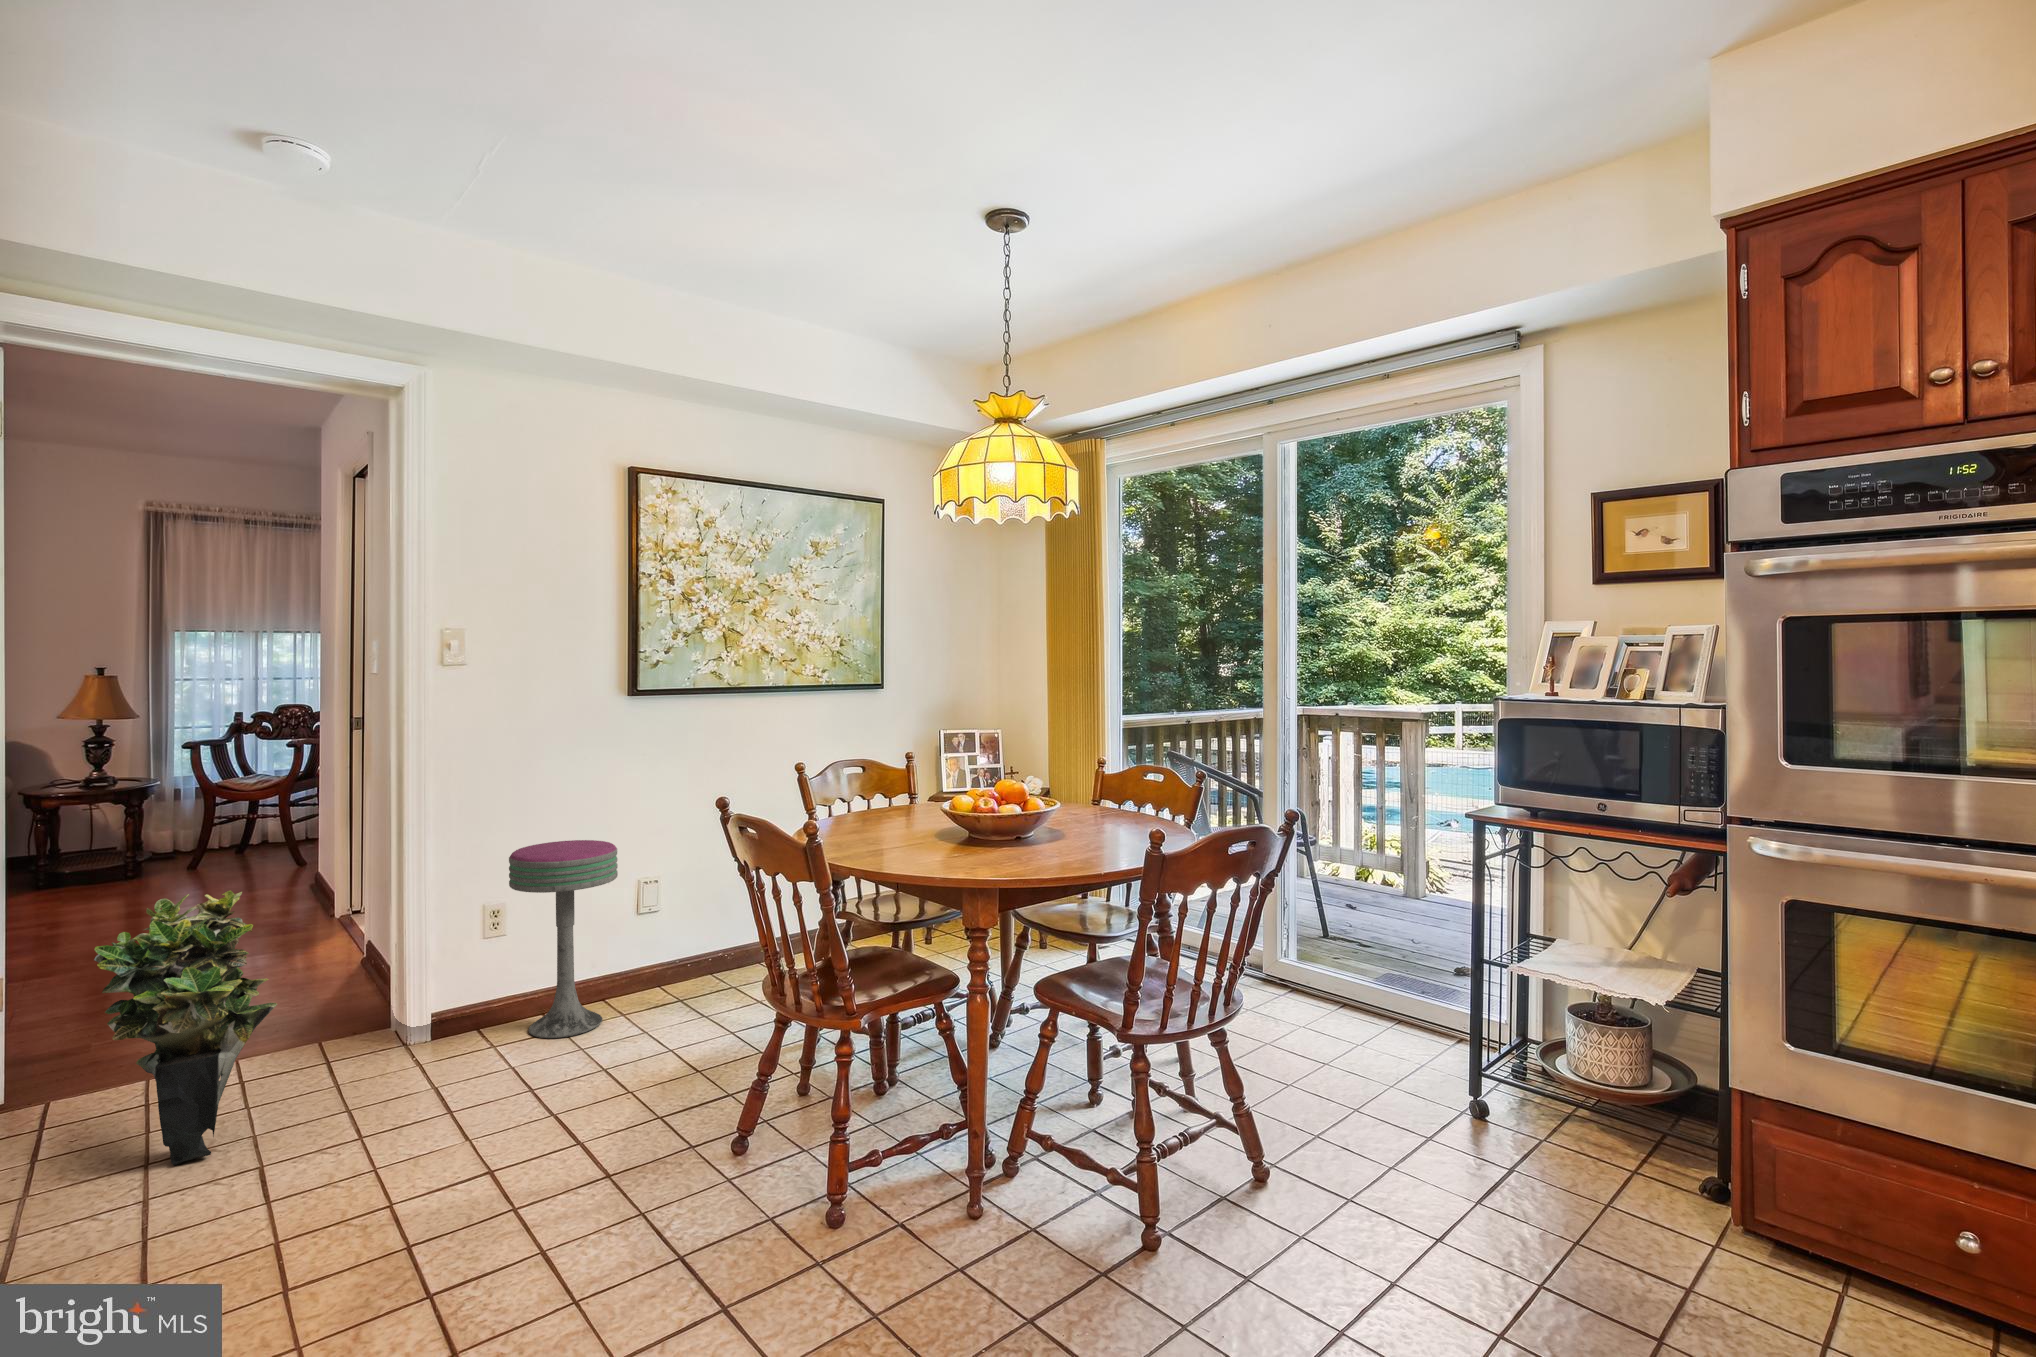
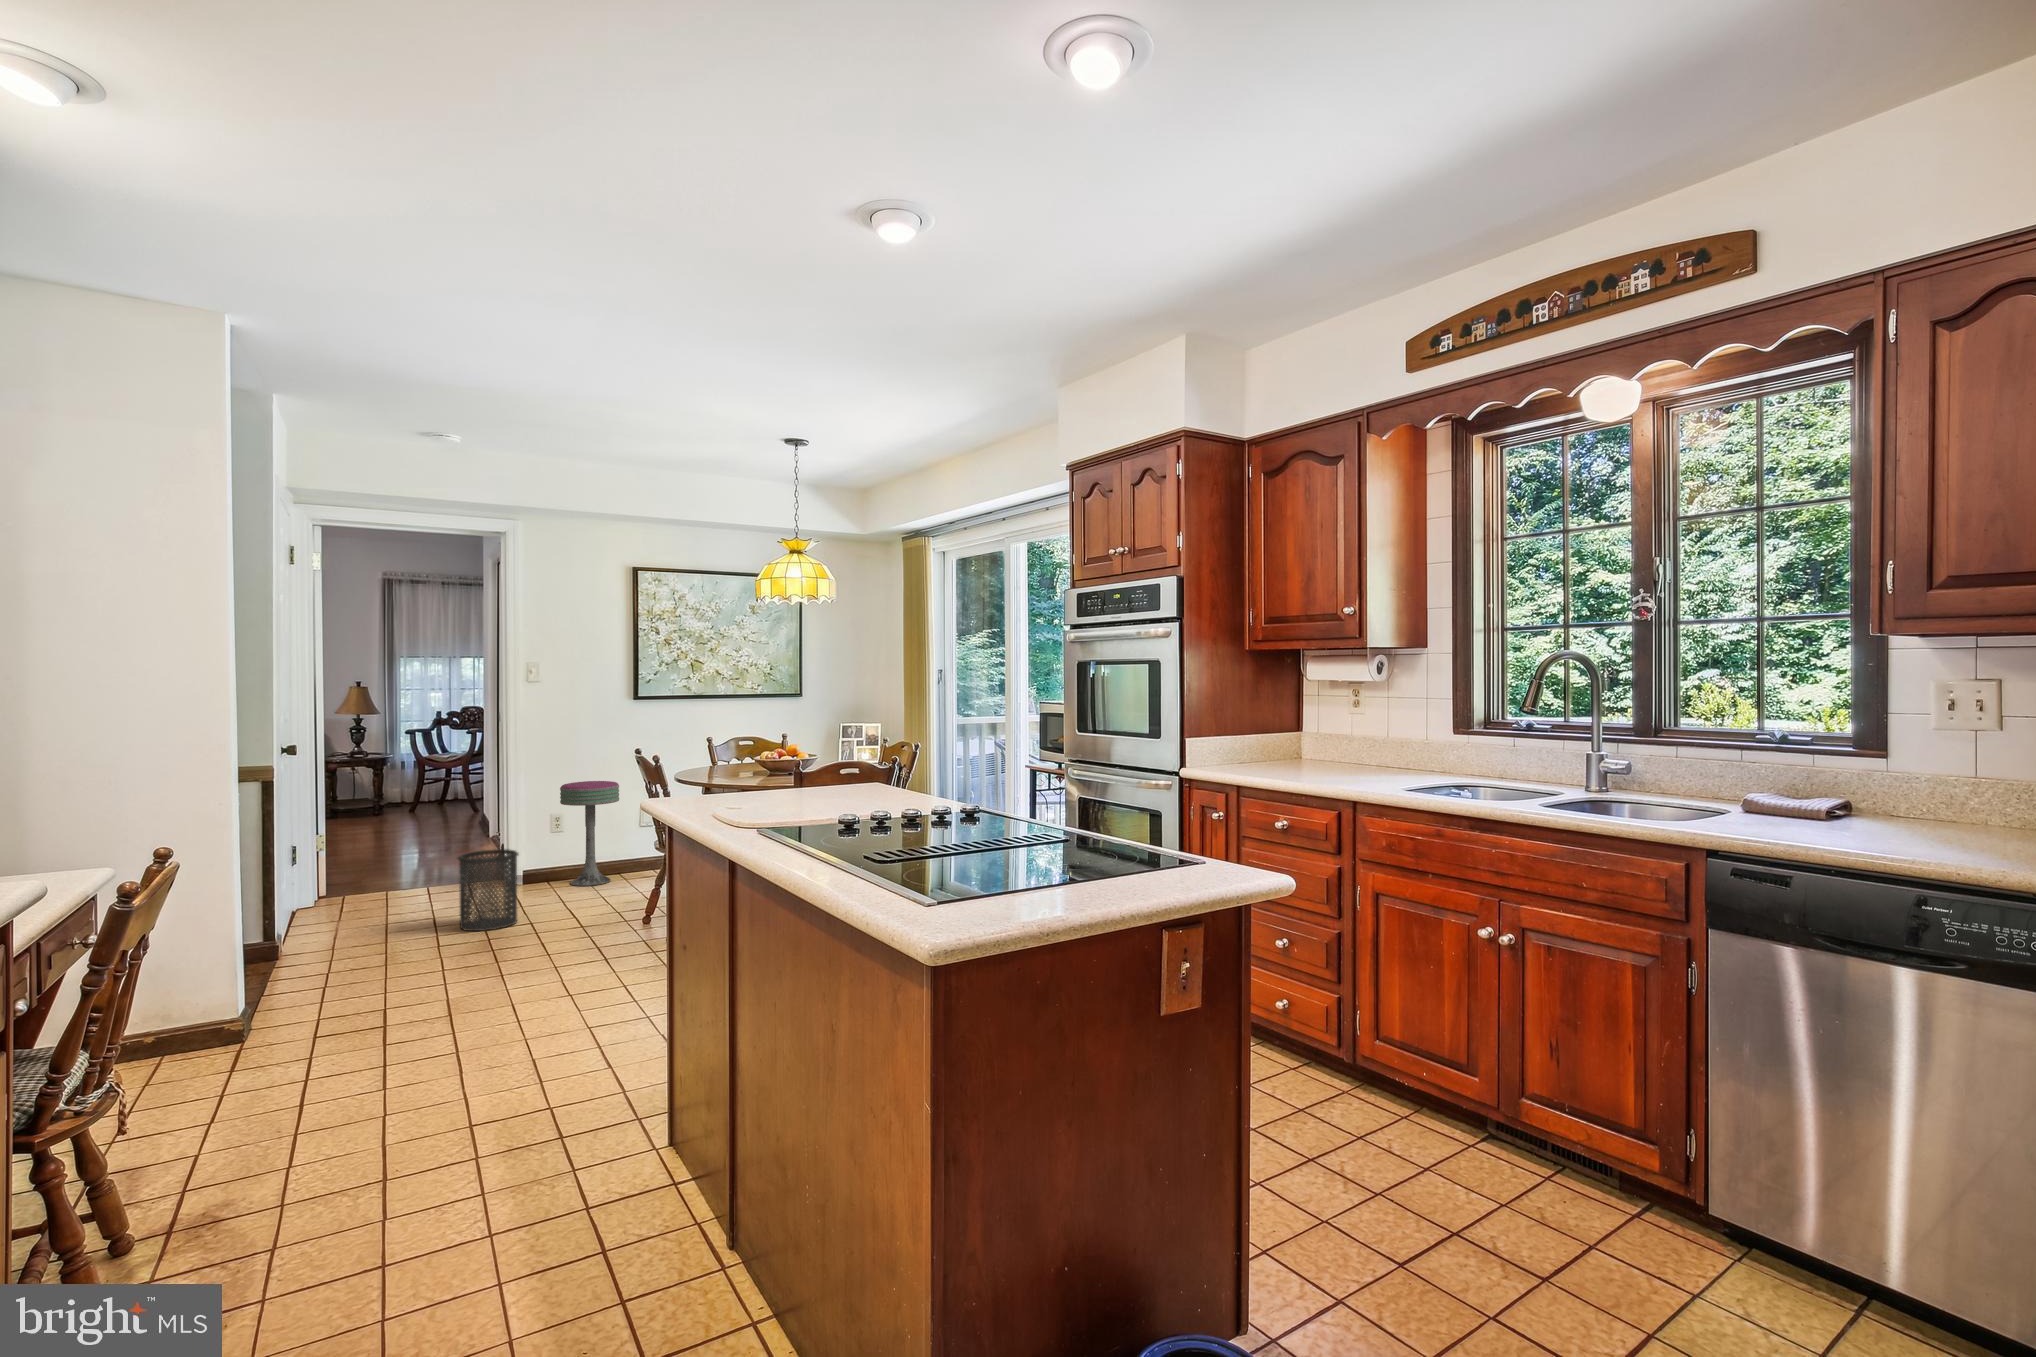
potted plant: present [94,890,277,1165] -> none [365,792,442,915]
trash can: none [325,1014,466,1219] -> present [458,849,518,931]

